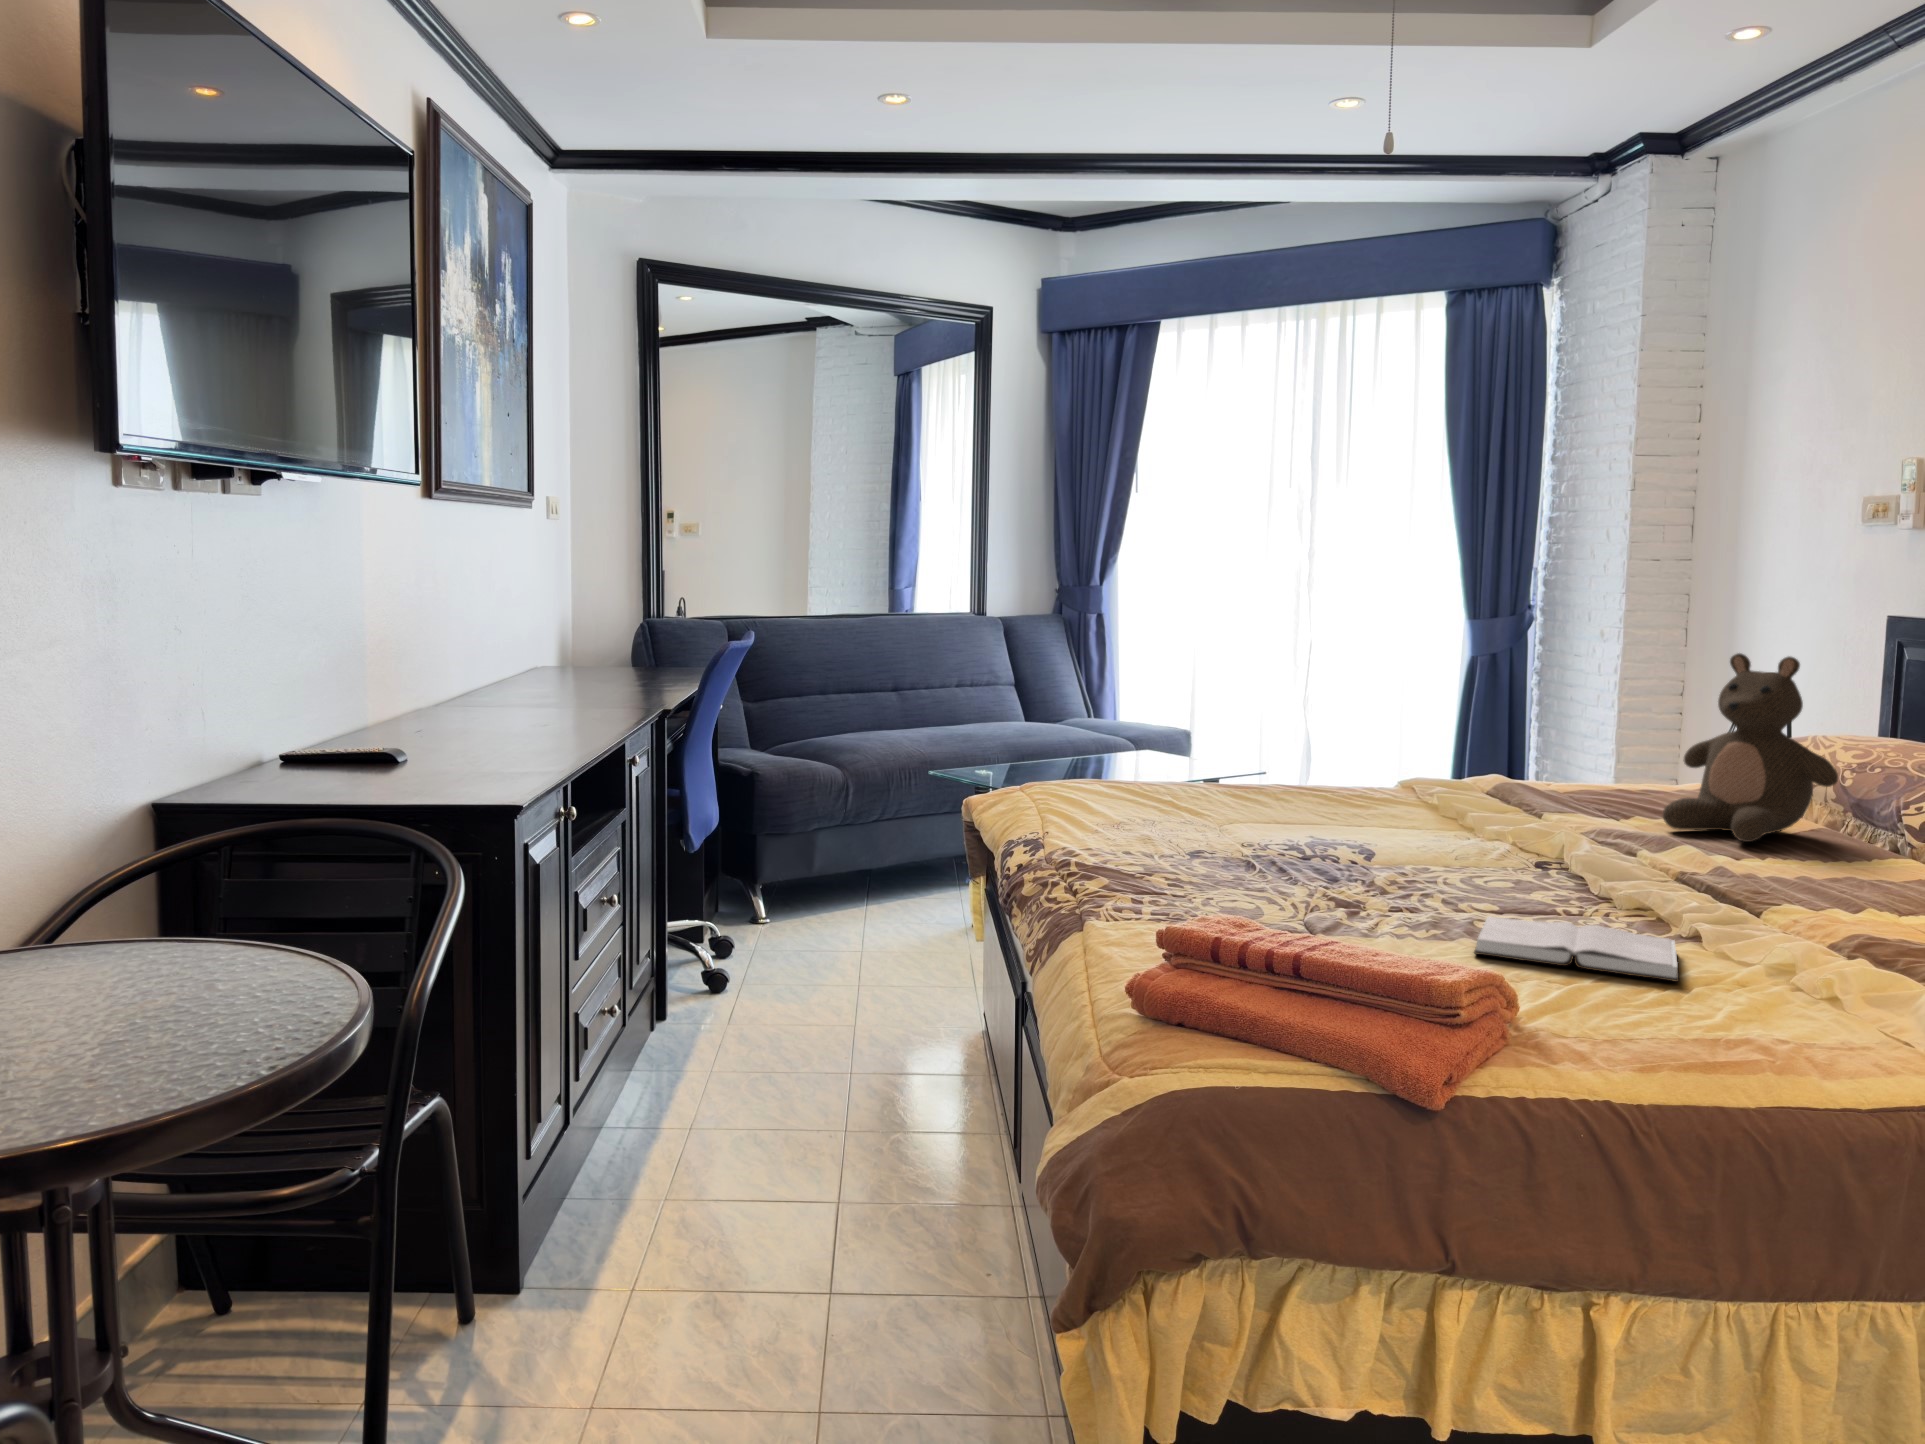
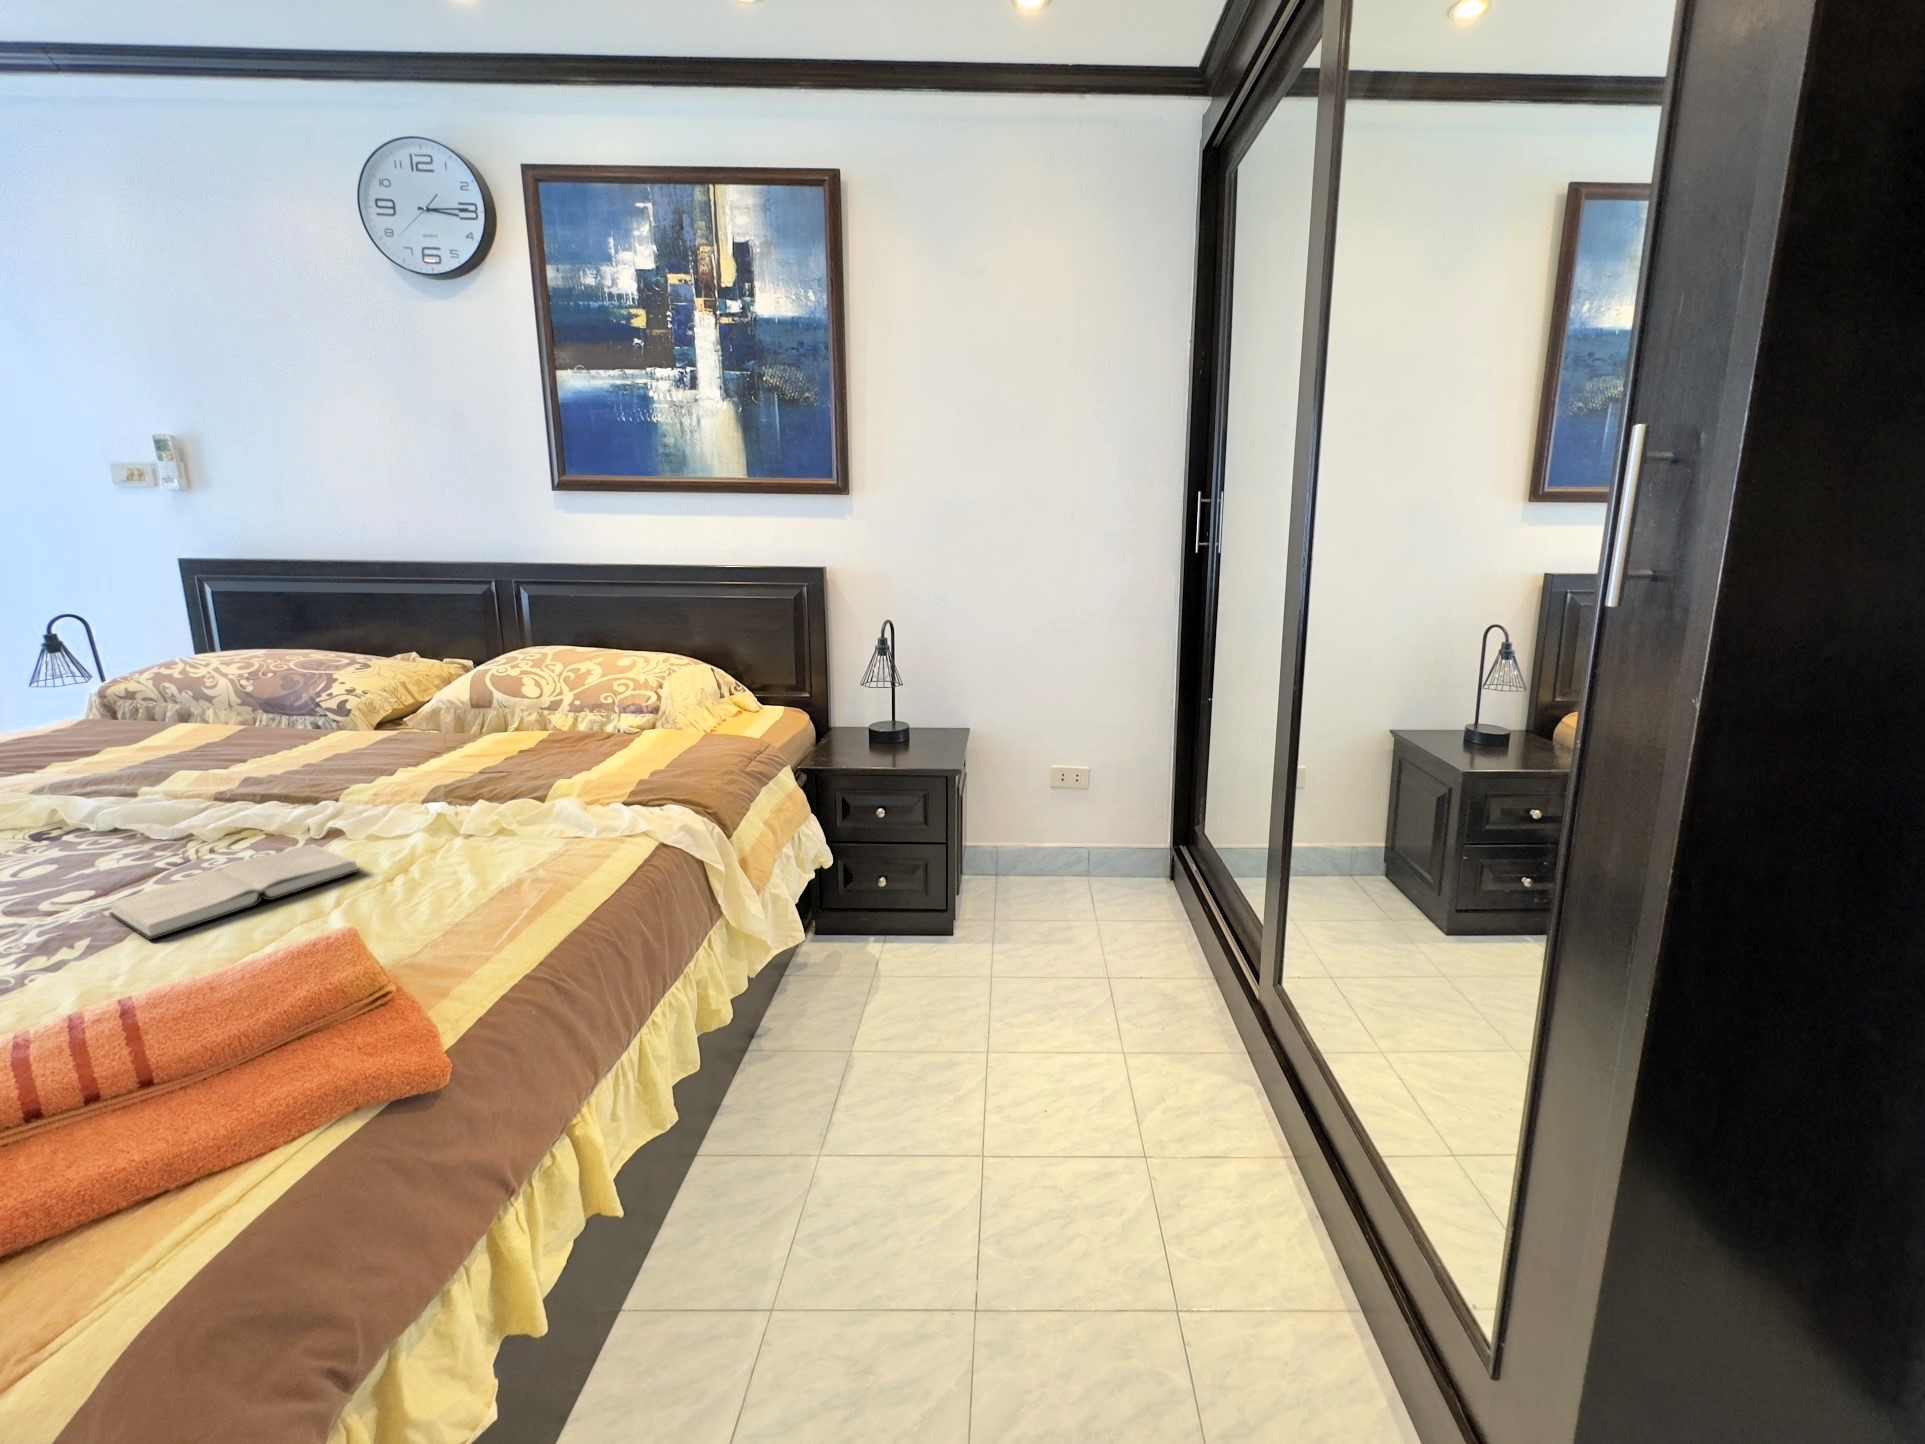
stuffed bear: present [1663,653,1838,842] -> none [105,601,270,763]

